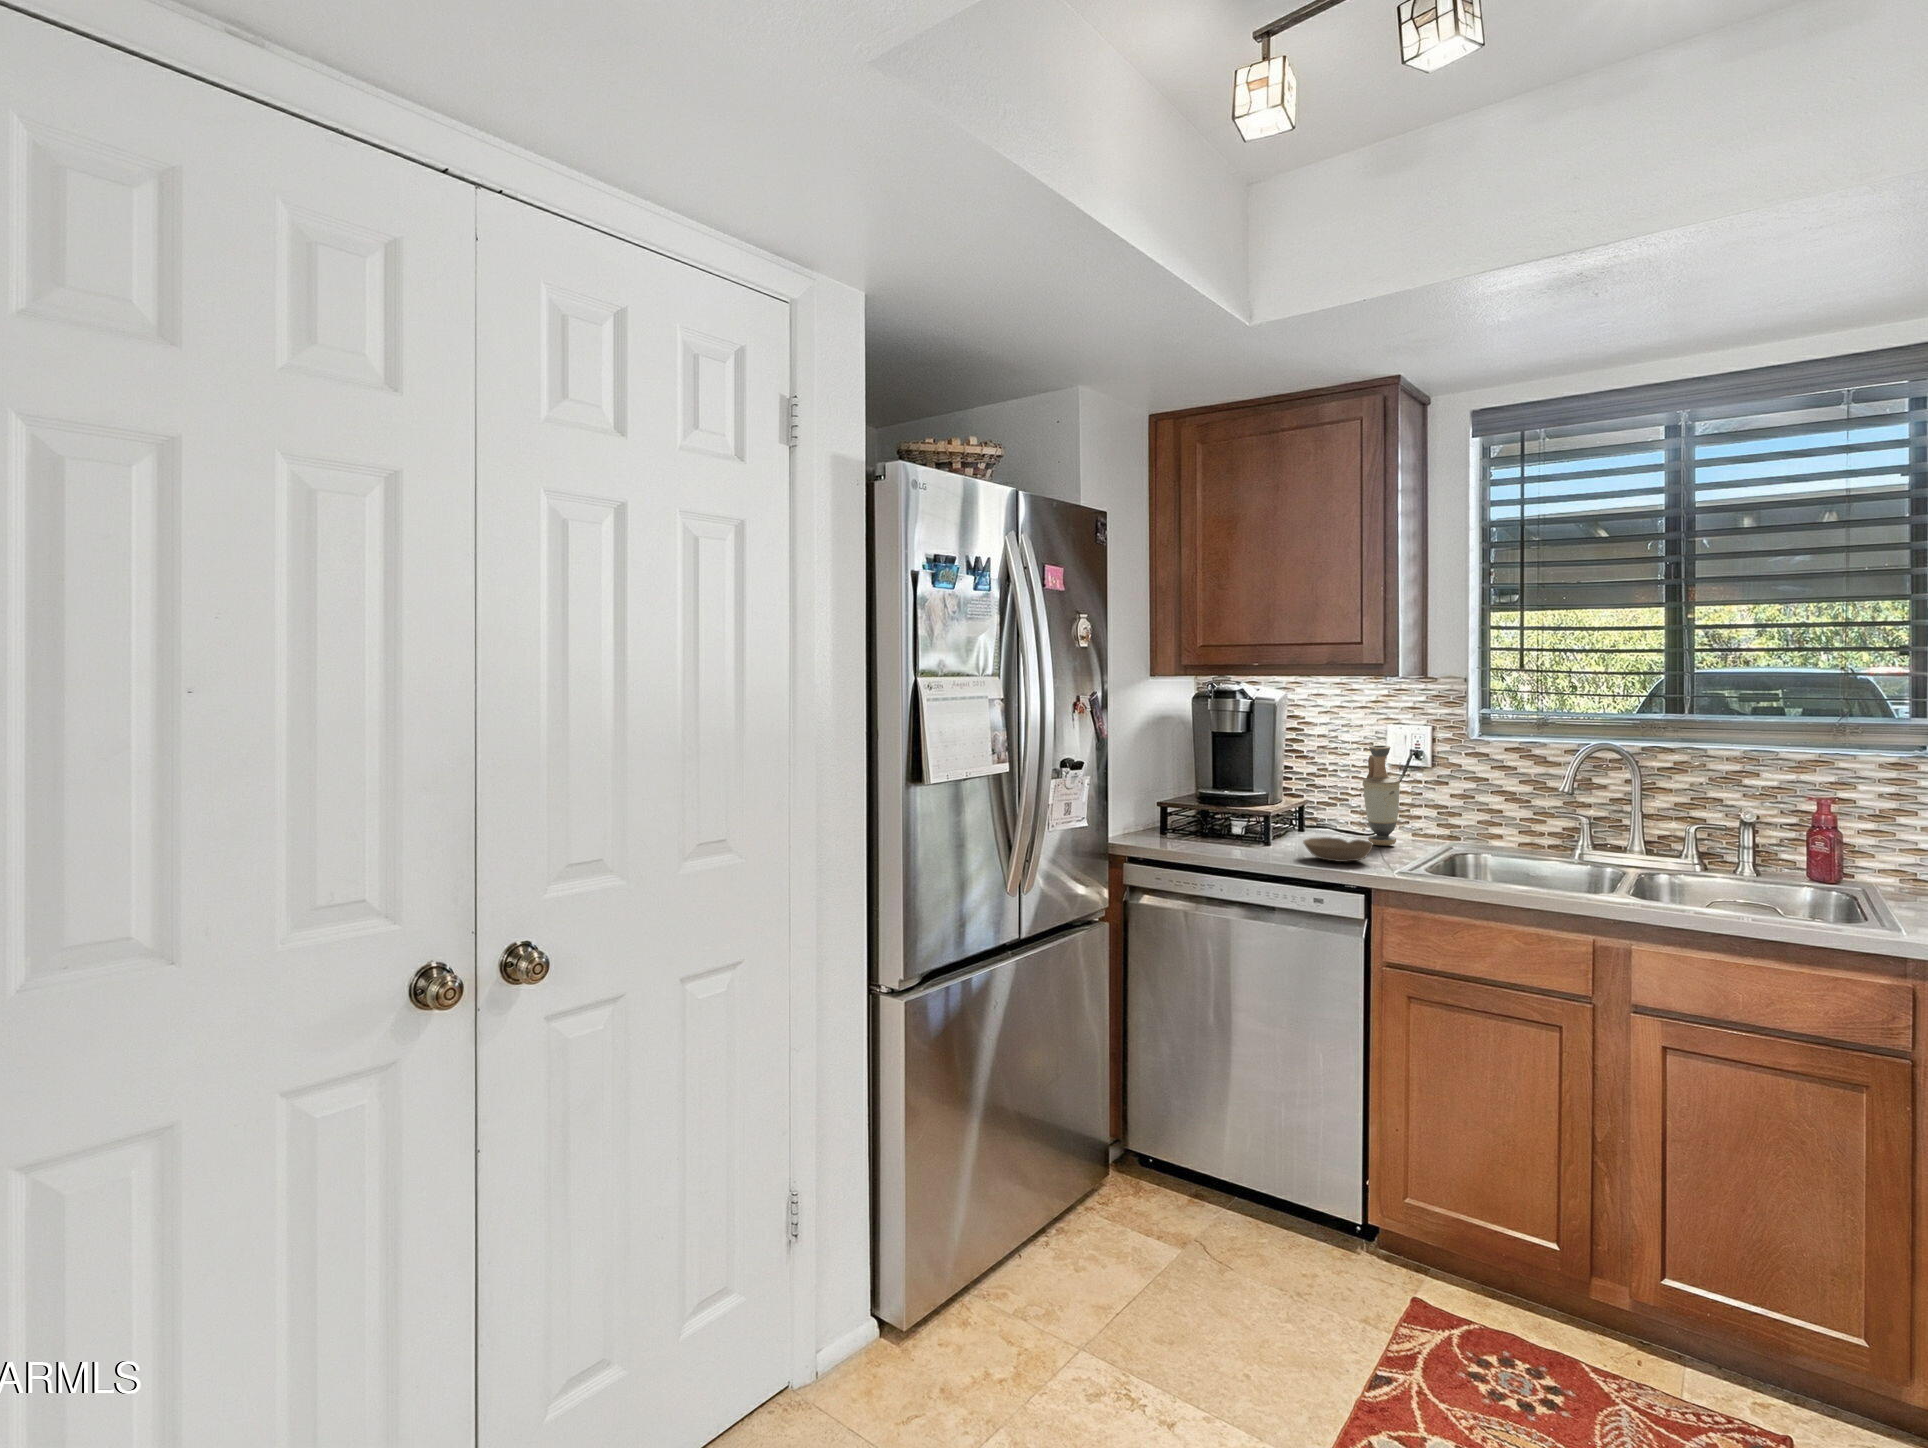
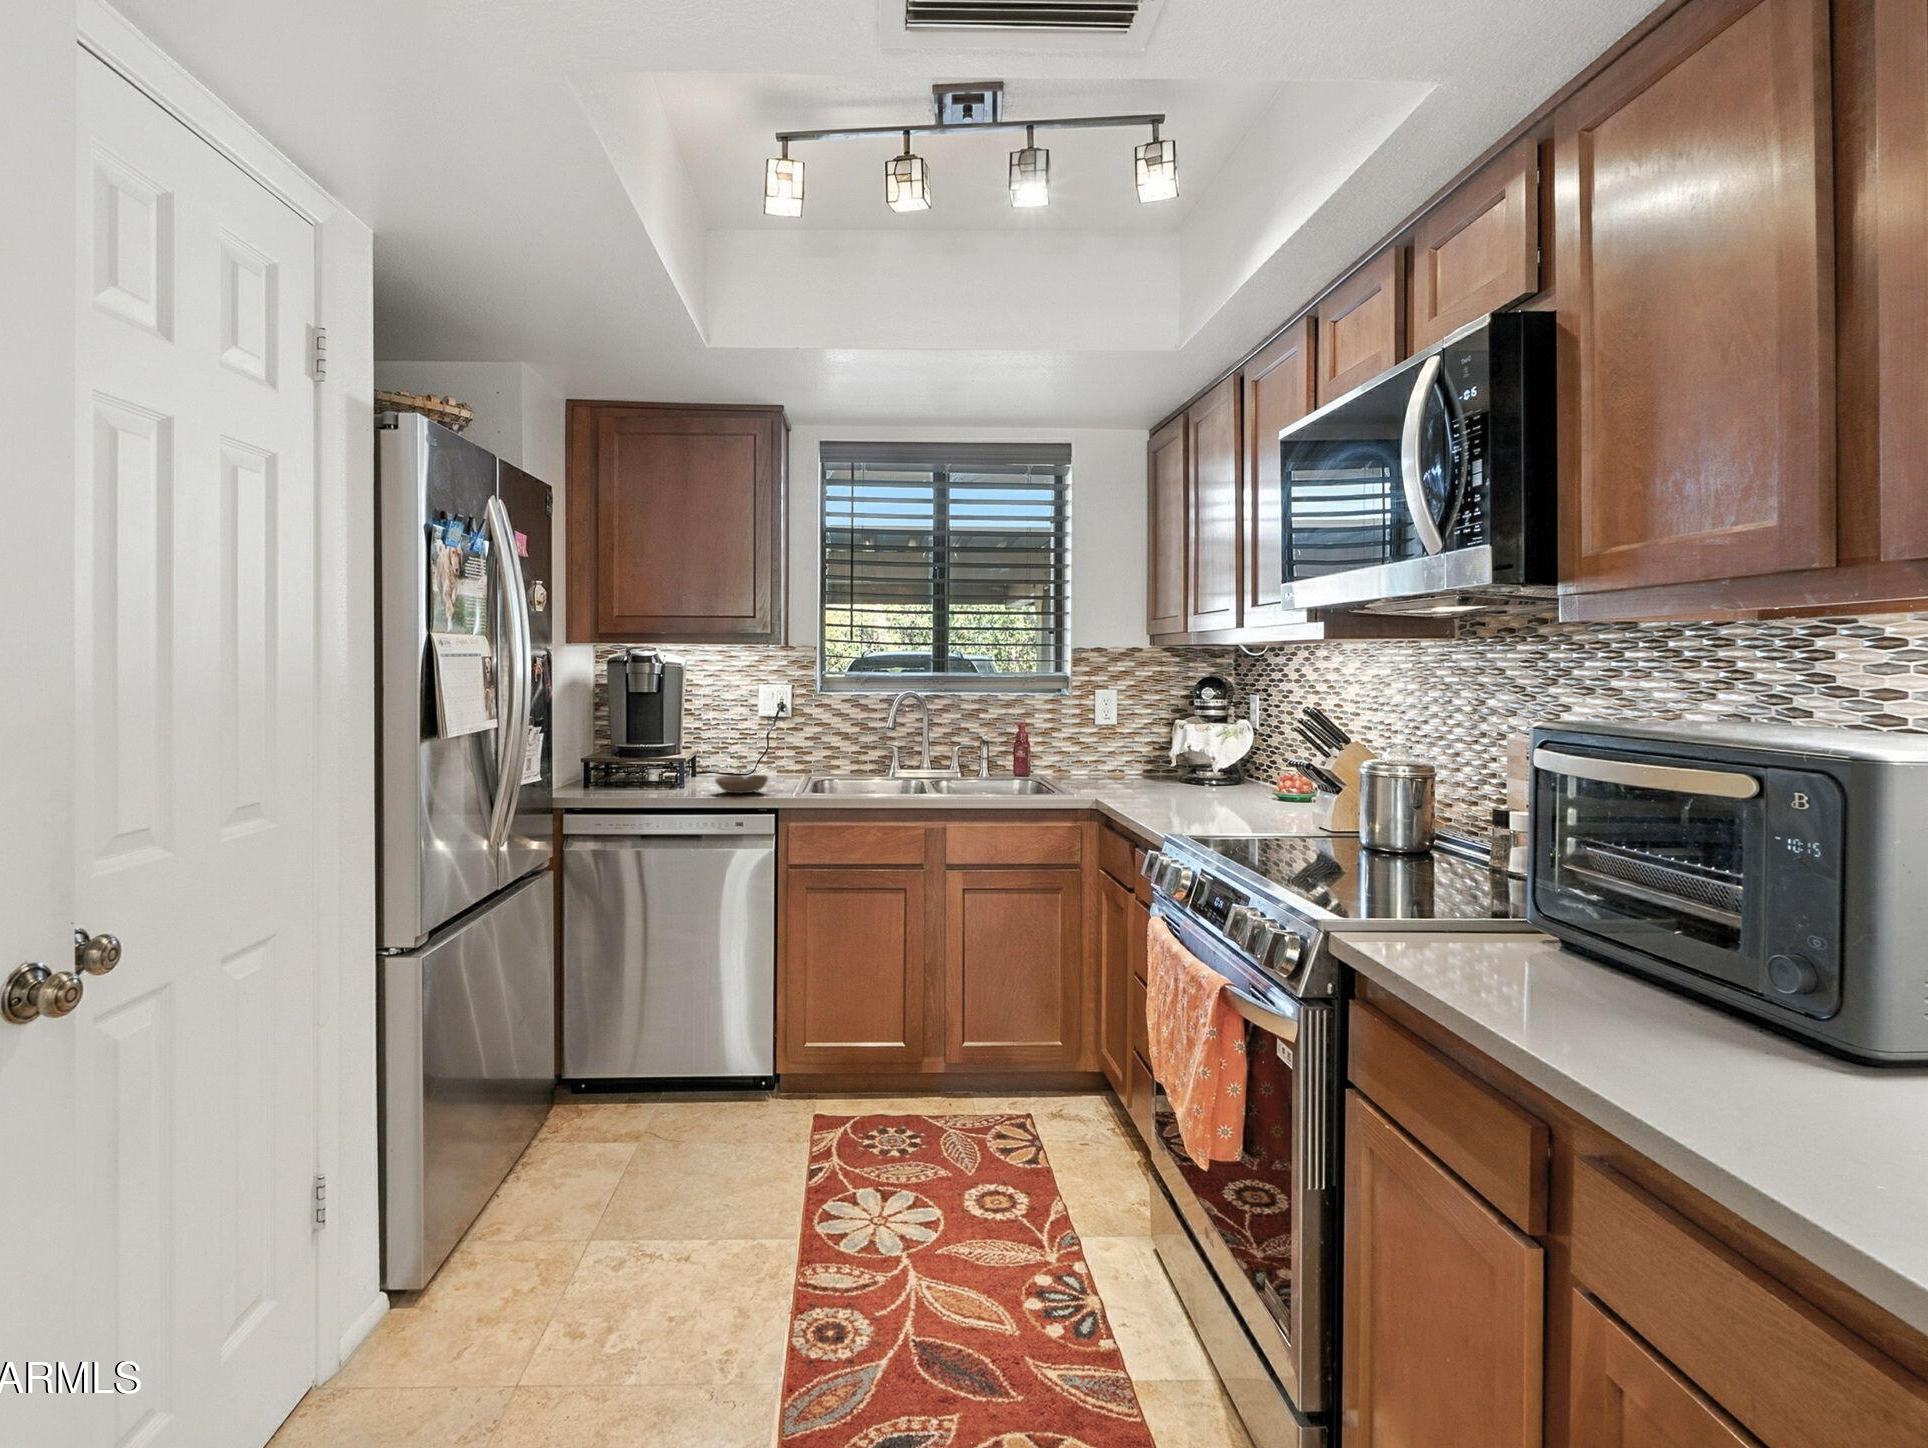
vase: present [1363,745,1400,846] -> none [745,701,772,781]

